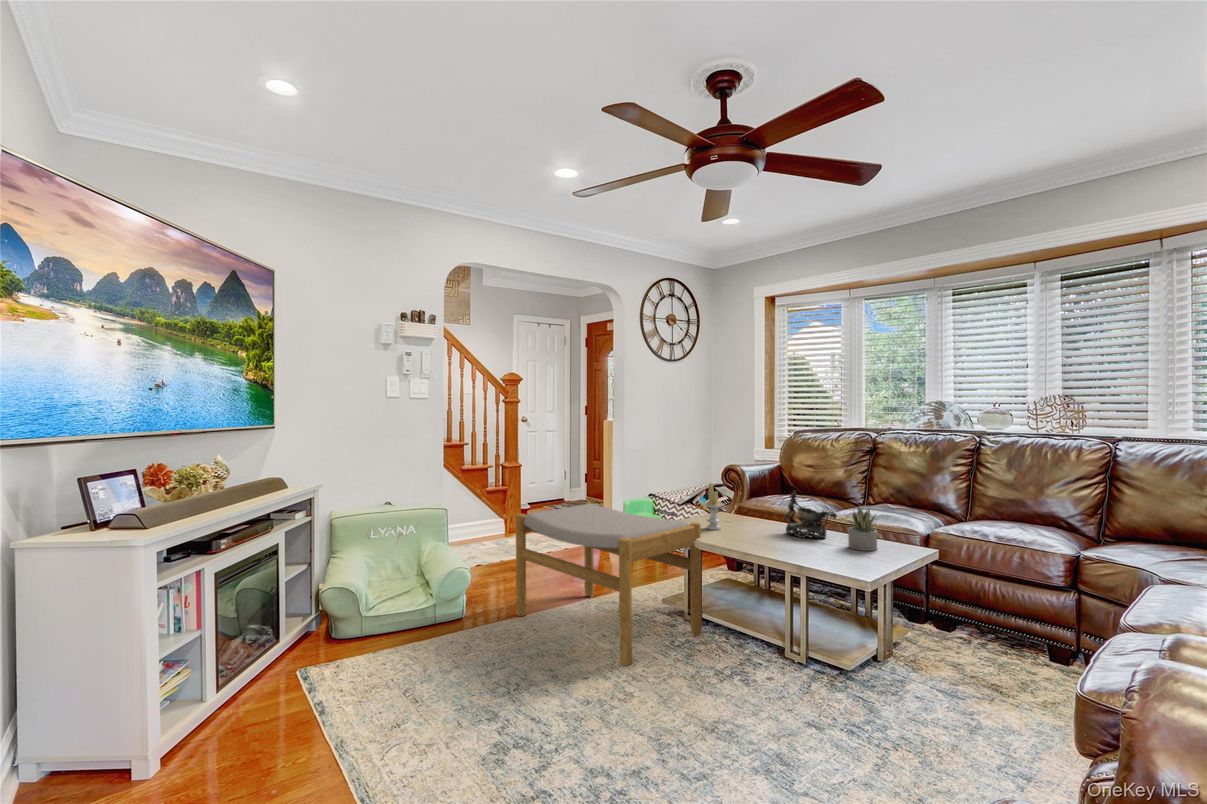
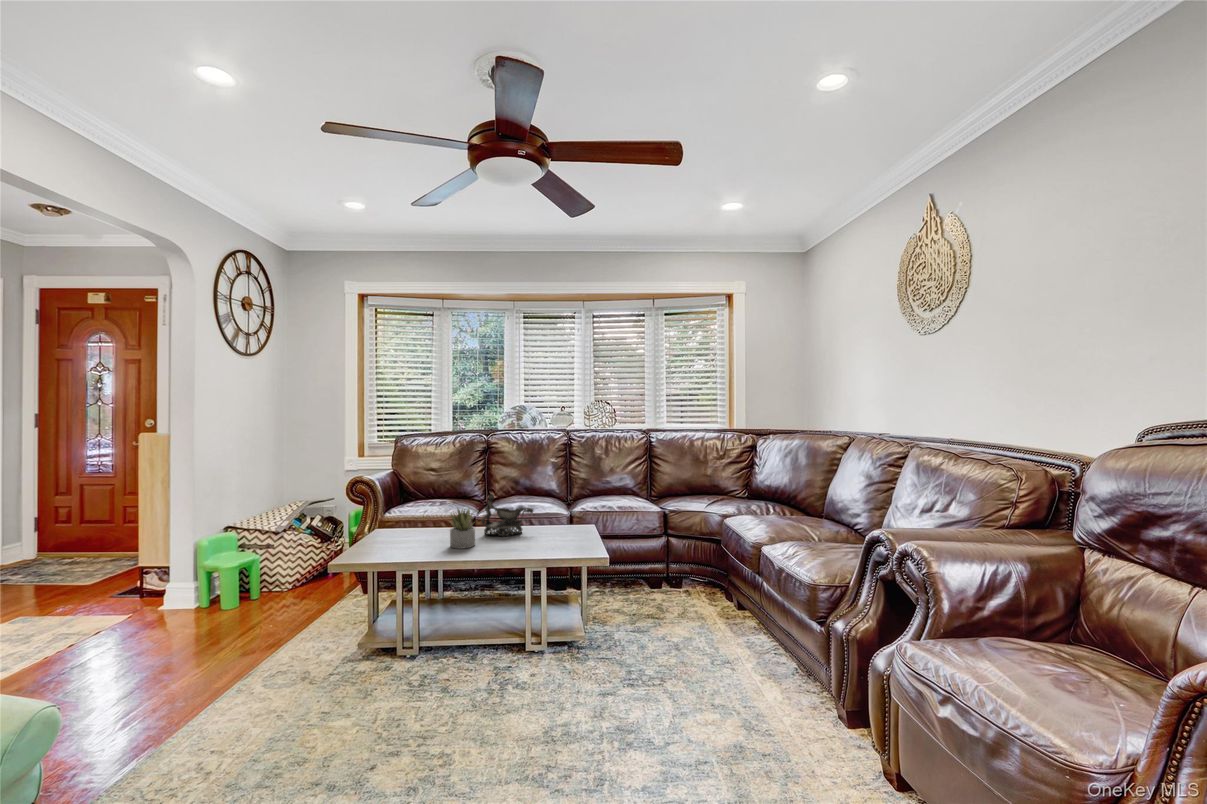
candle: present [702,483,725,530] -> none [402,497,428,548]
footstool: present [516,503,702,666] -> none [135,542,426,750]
succulent plant: present [848,506,877,551] -> present [450,509,475,549]

